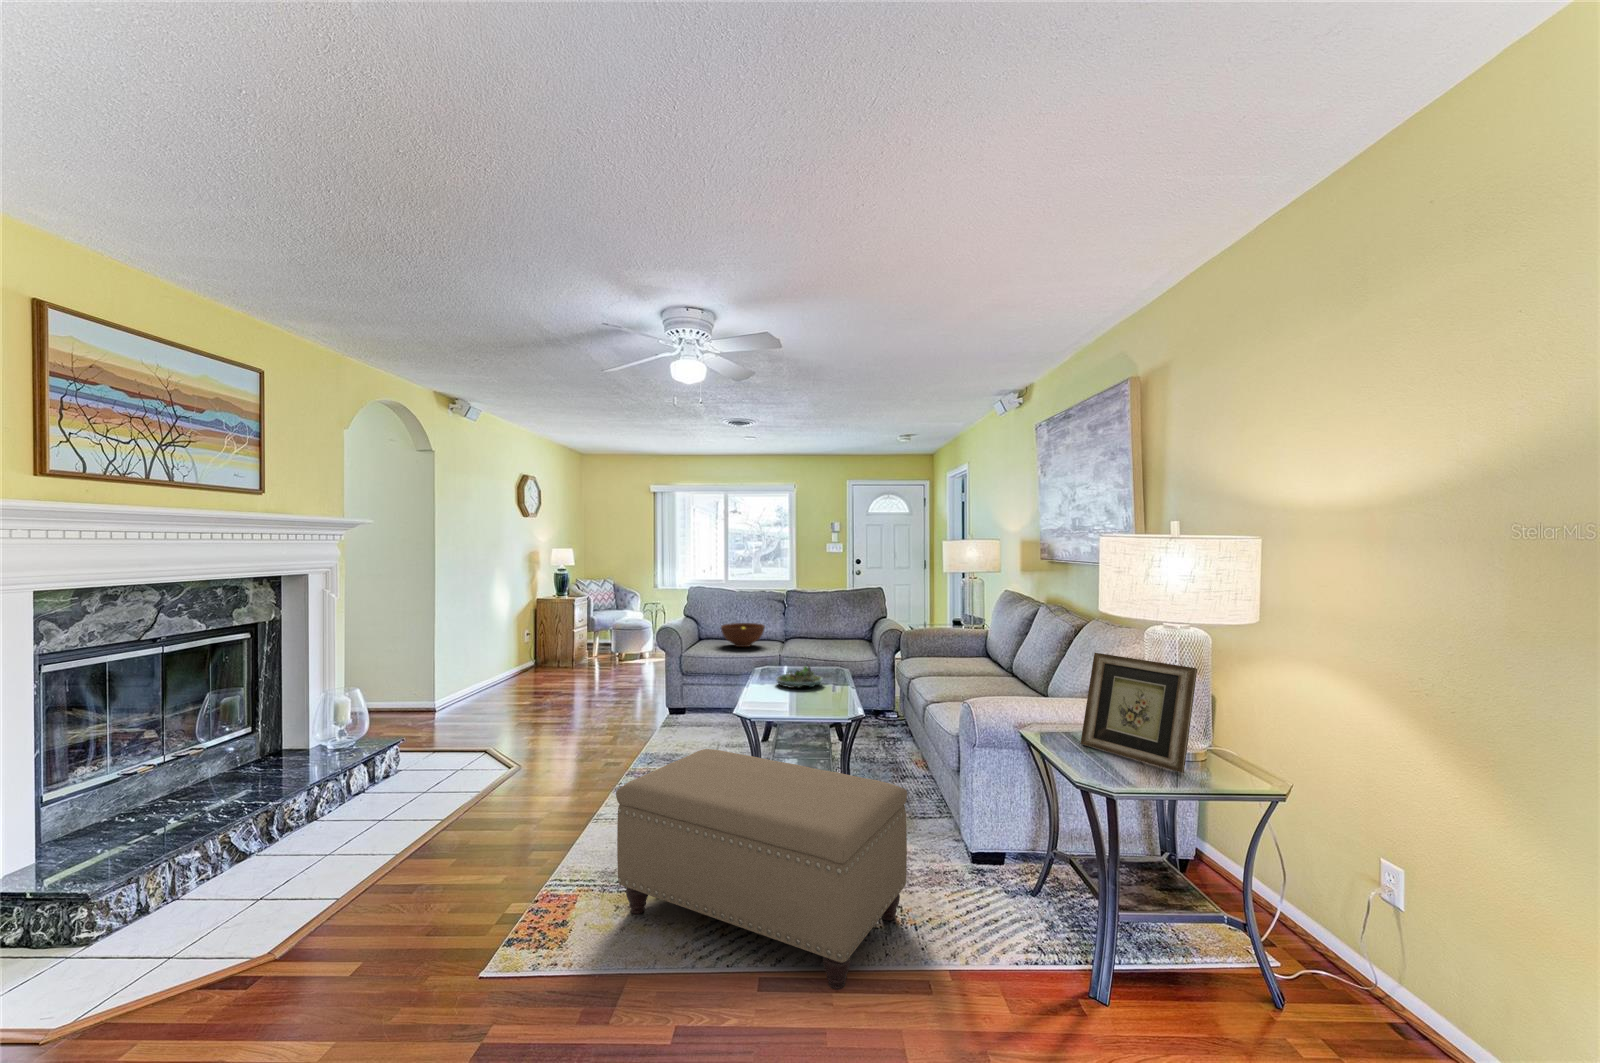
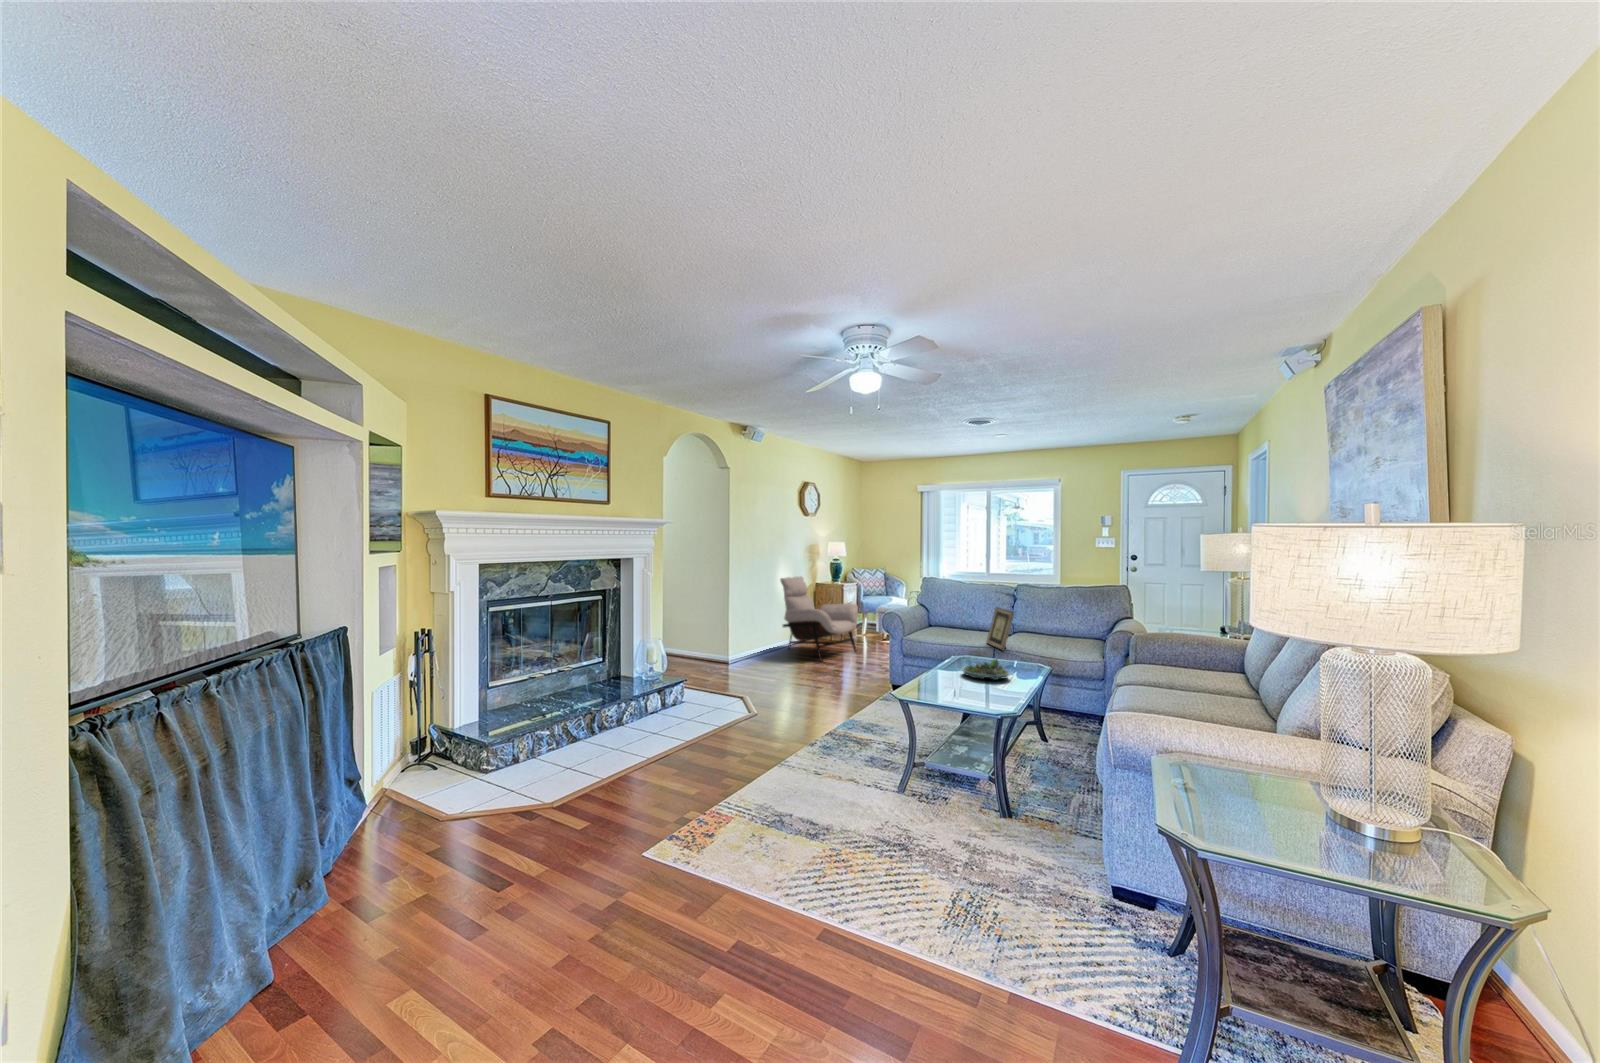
lounge chair: none [494,588,599,694] -> present [780,577,858,661]
fruit bowl: present [721,623,765,647] -> none [945,616,987,638]
picture frame: present [1081,653,1197,773] -> present [987,607,1014,650]
ottoman: present [616,749,907,990] -> none [752,718,1000,969]

